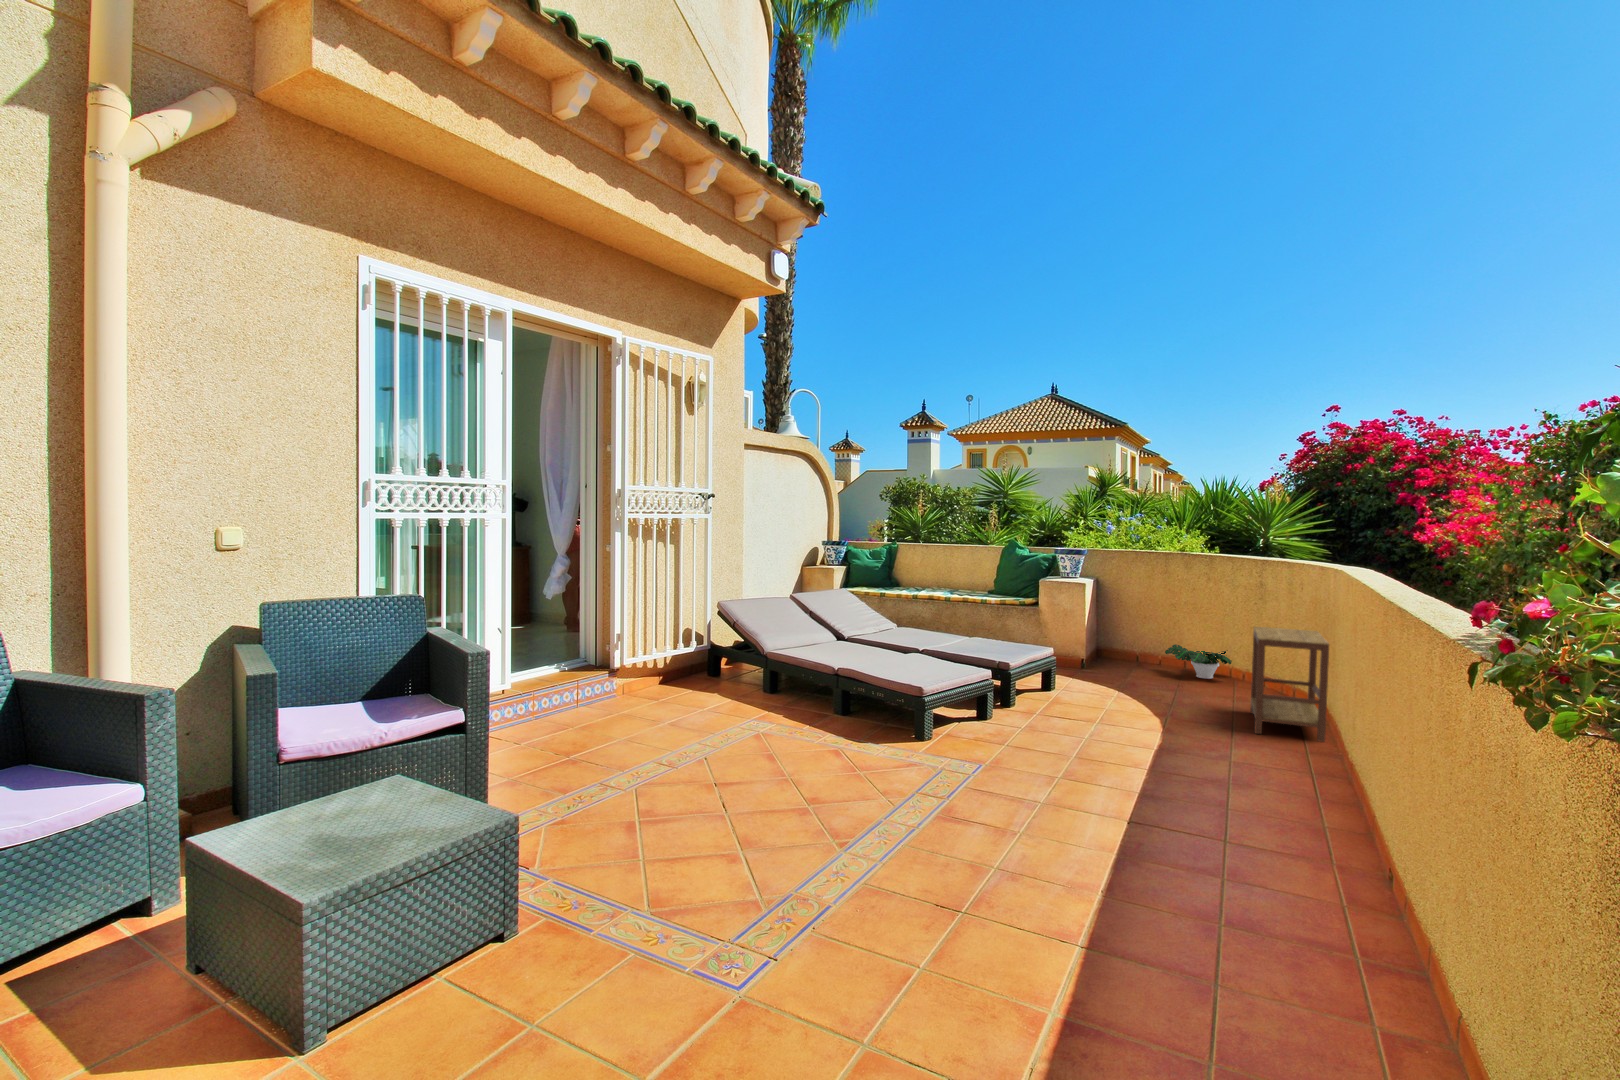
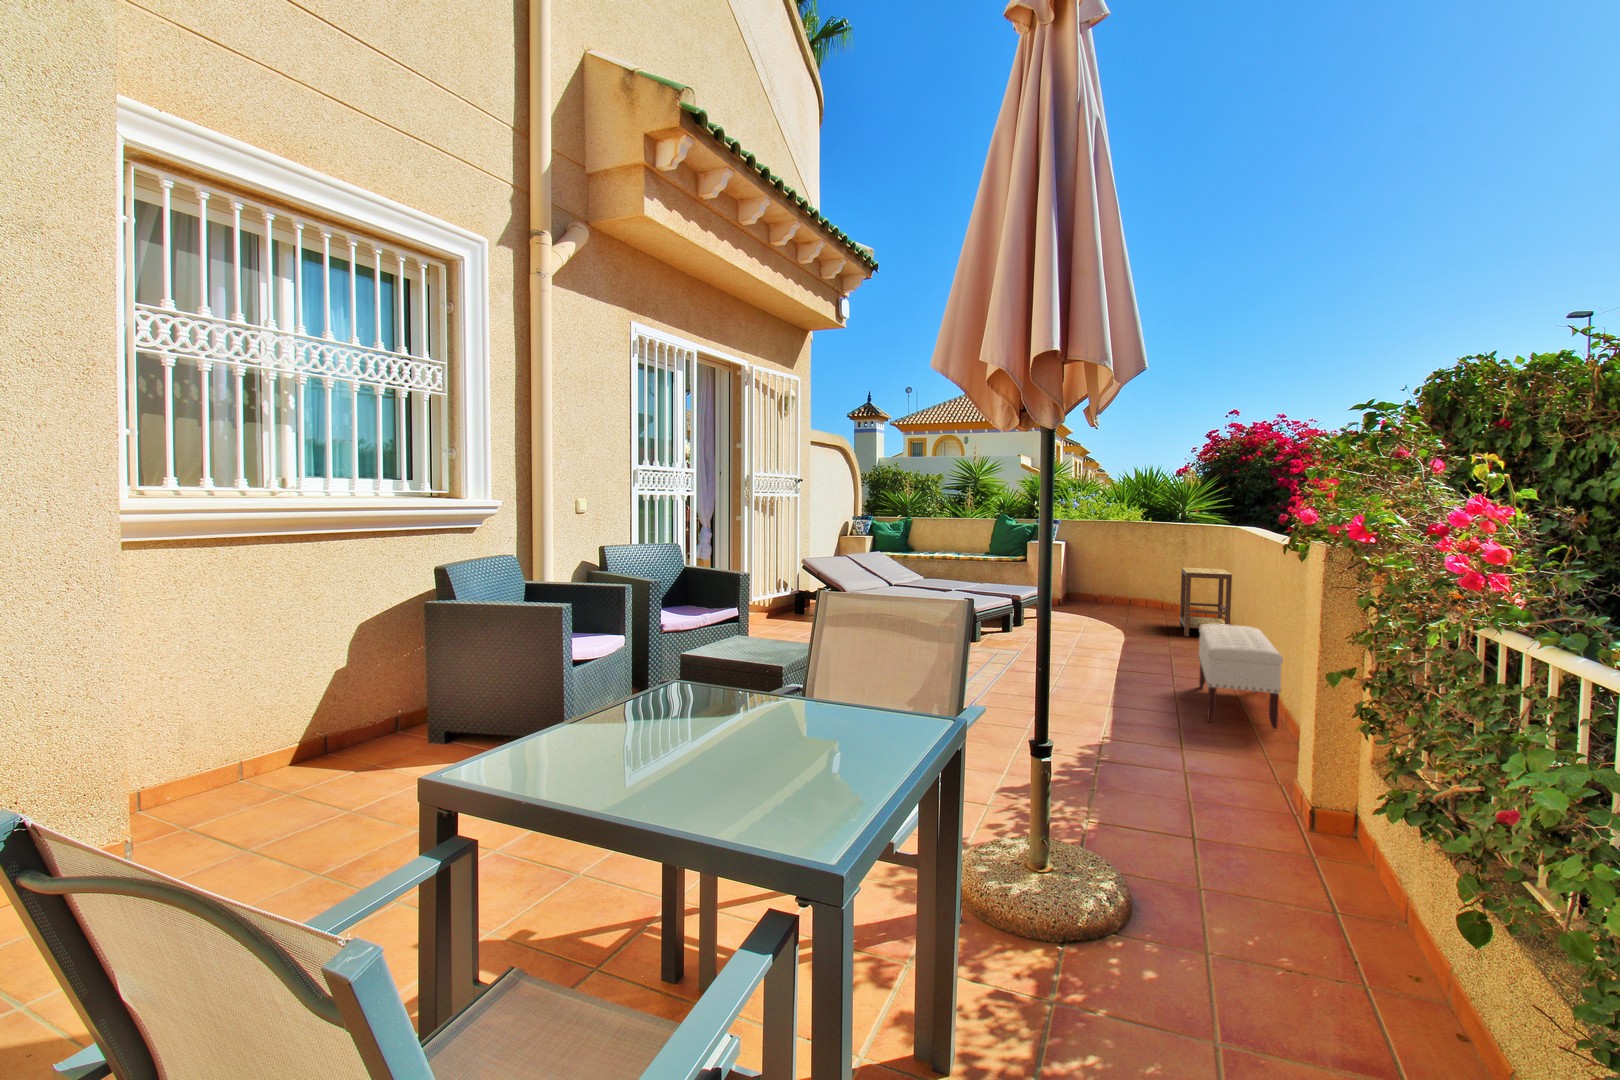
potted plant: present [1165,644,1232,679] -> none [1116,587,1171,611]
bench: none [1263,759,1432,1028] -> present [1198,624,1283,729]

